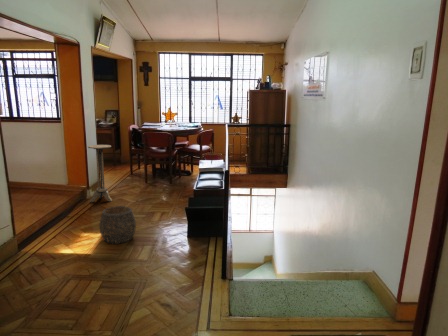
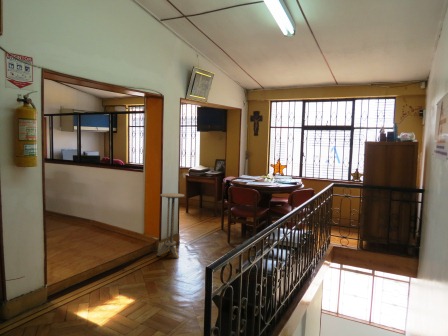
woven basket: present [99,206,136,244] -> none [123,269,168,320]

